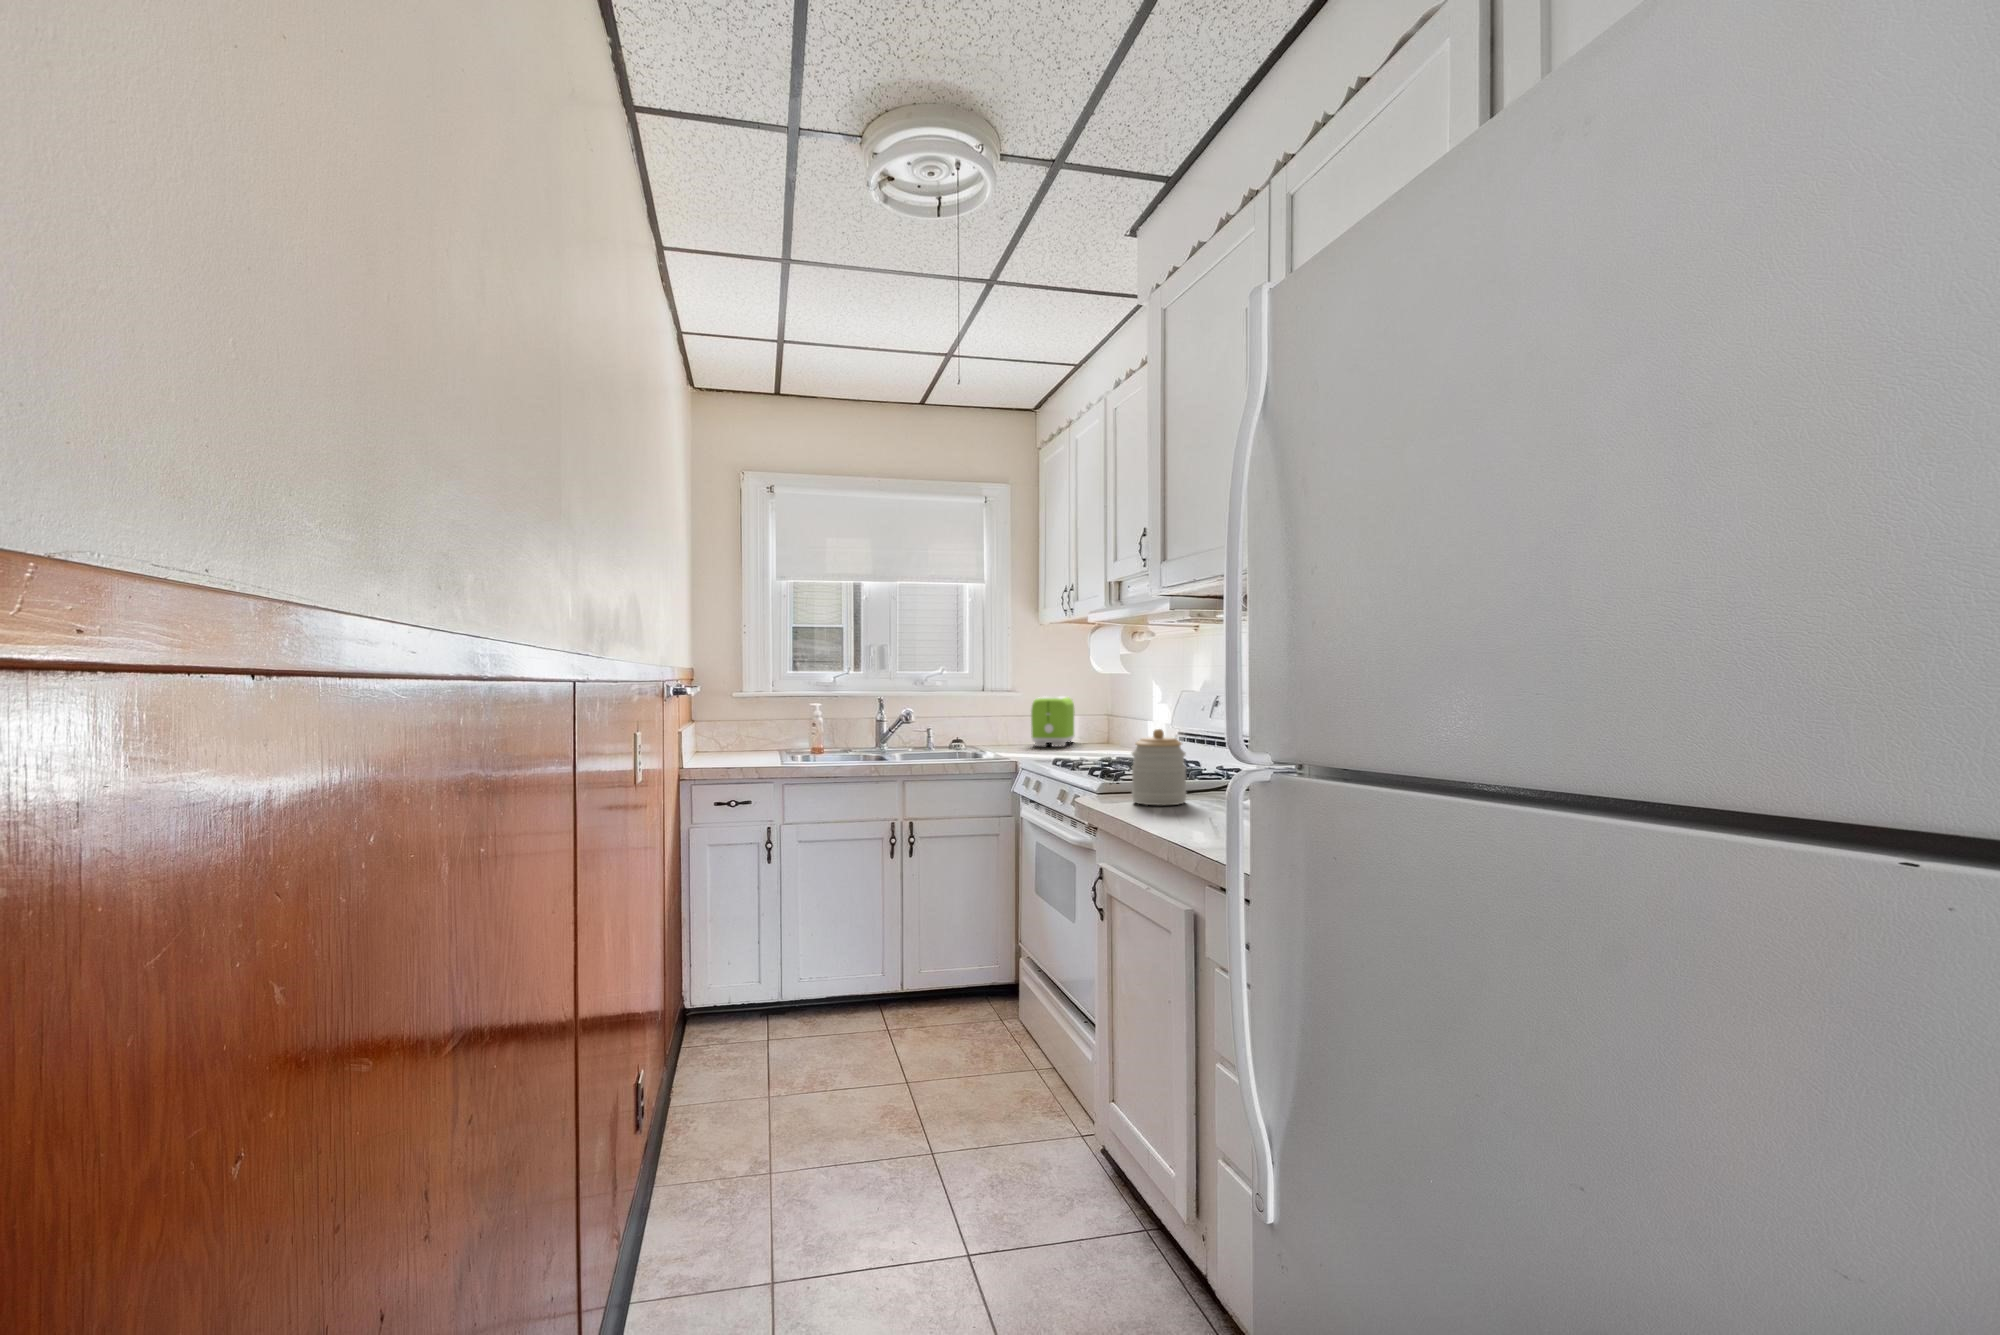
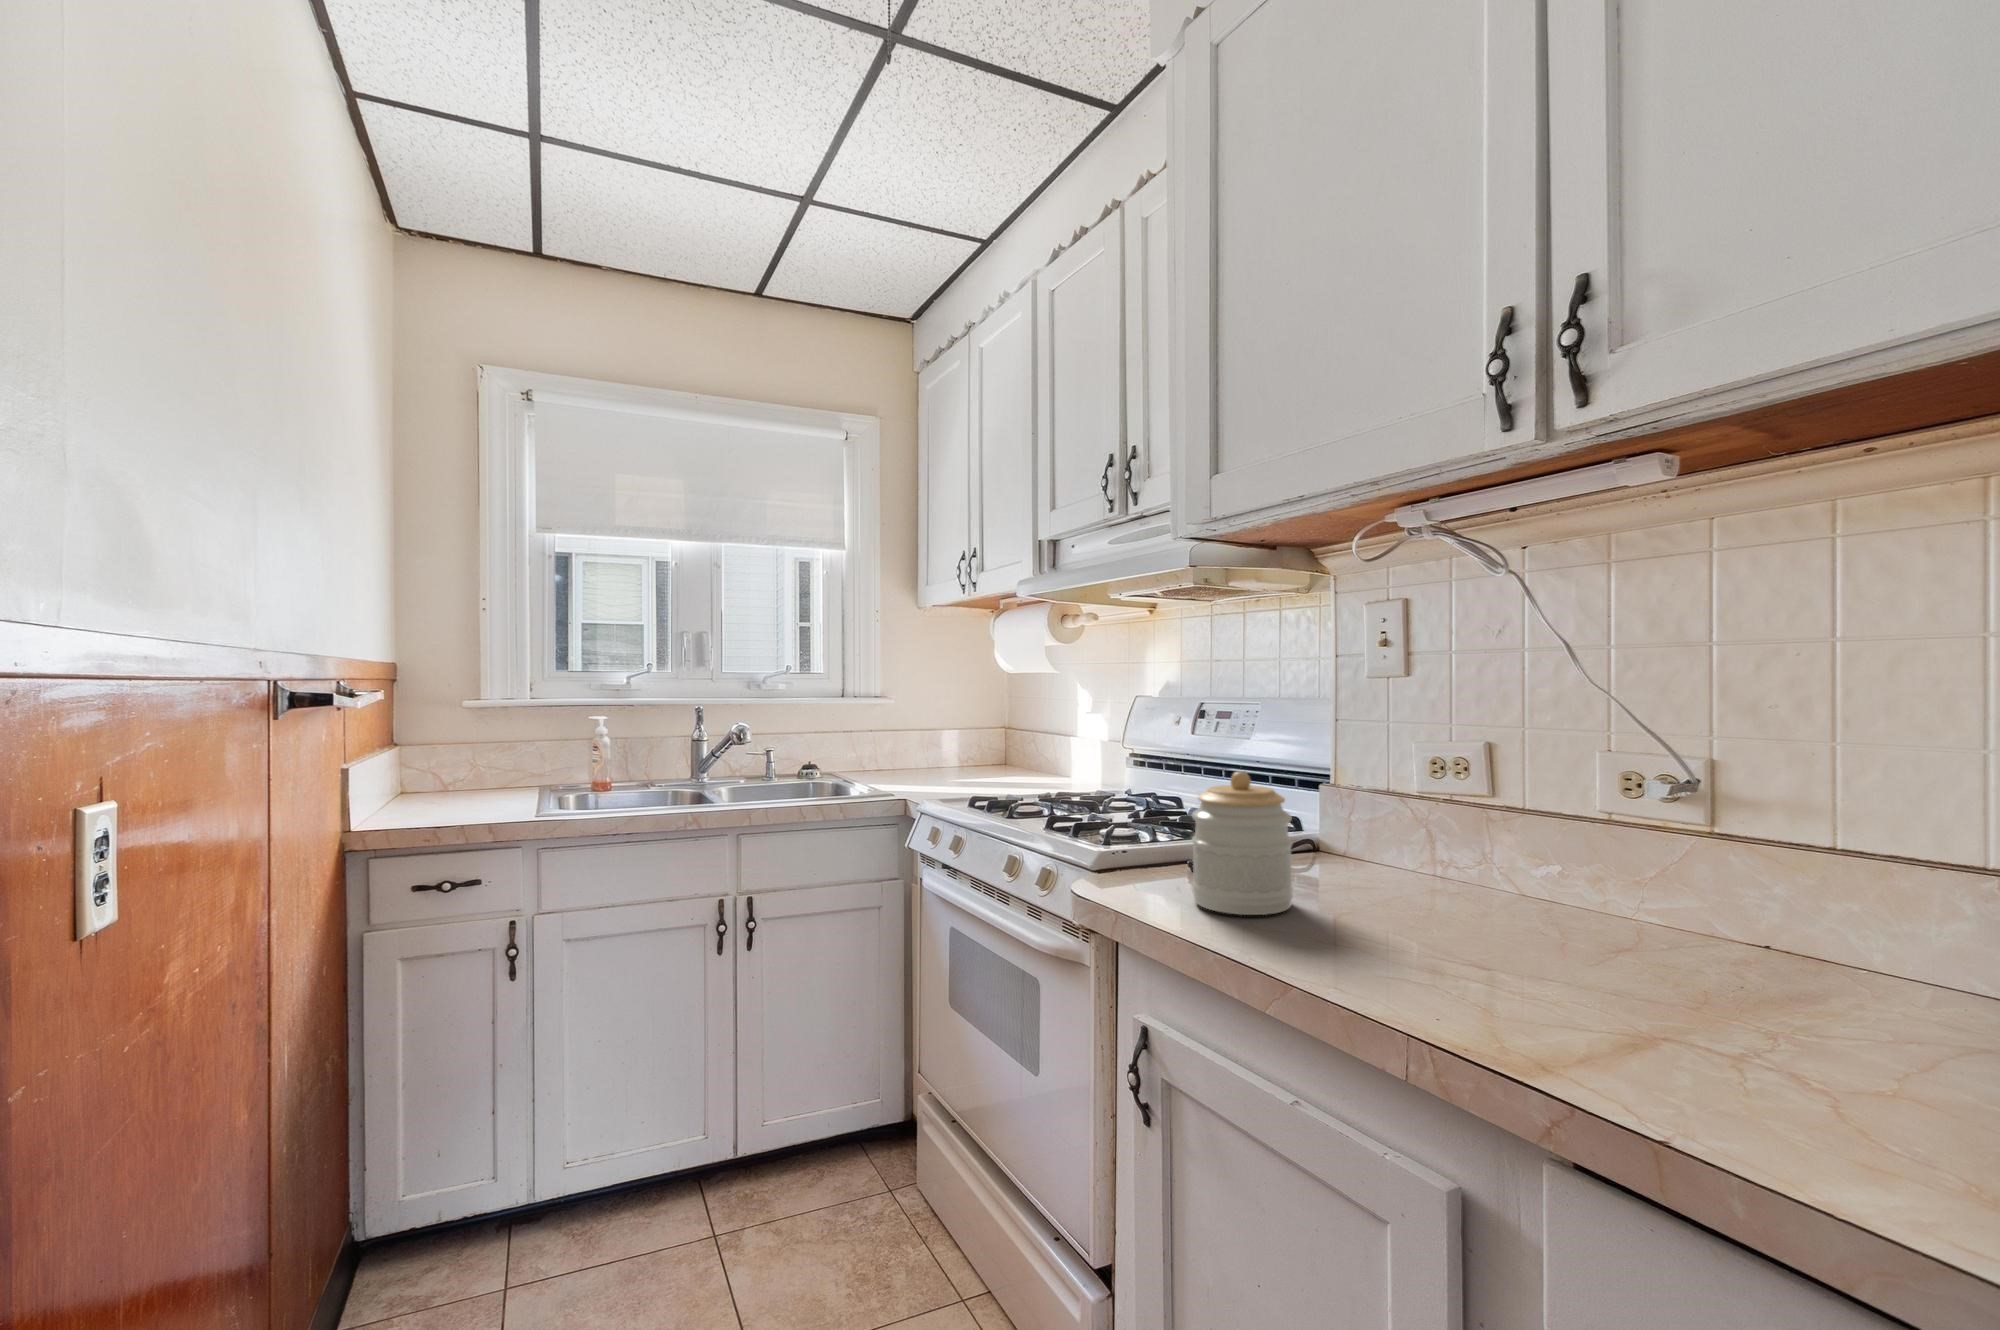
toaster: present [1031,696,1075,746] -> none [911,701,964,770]

